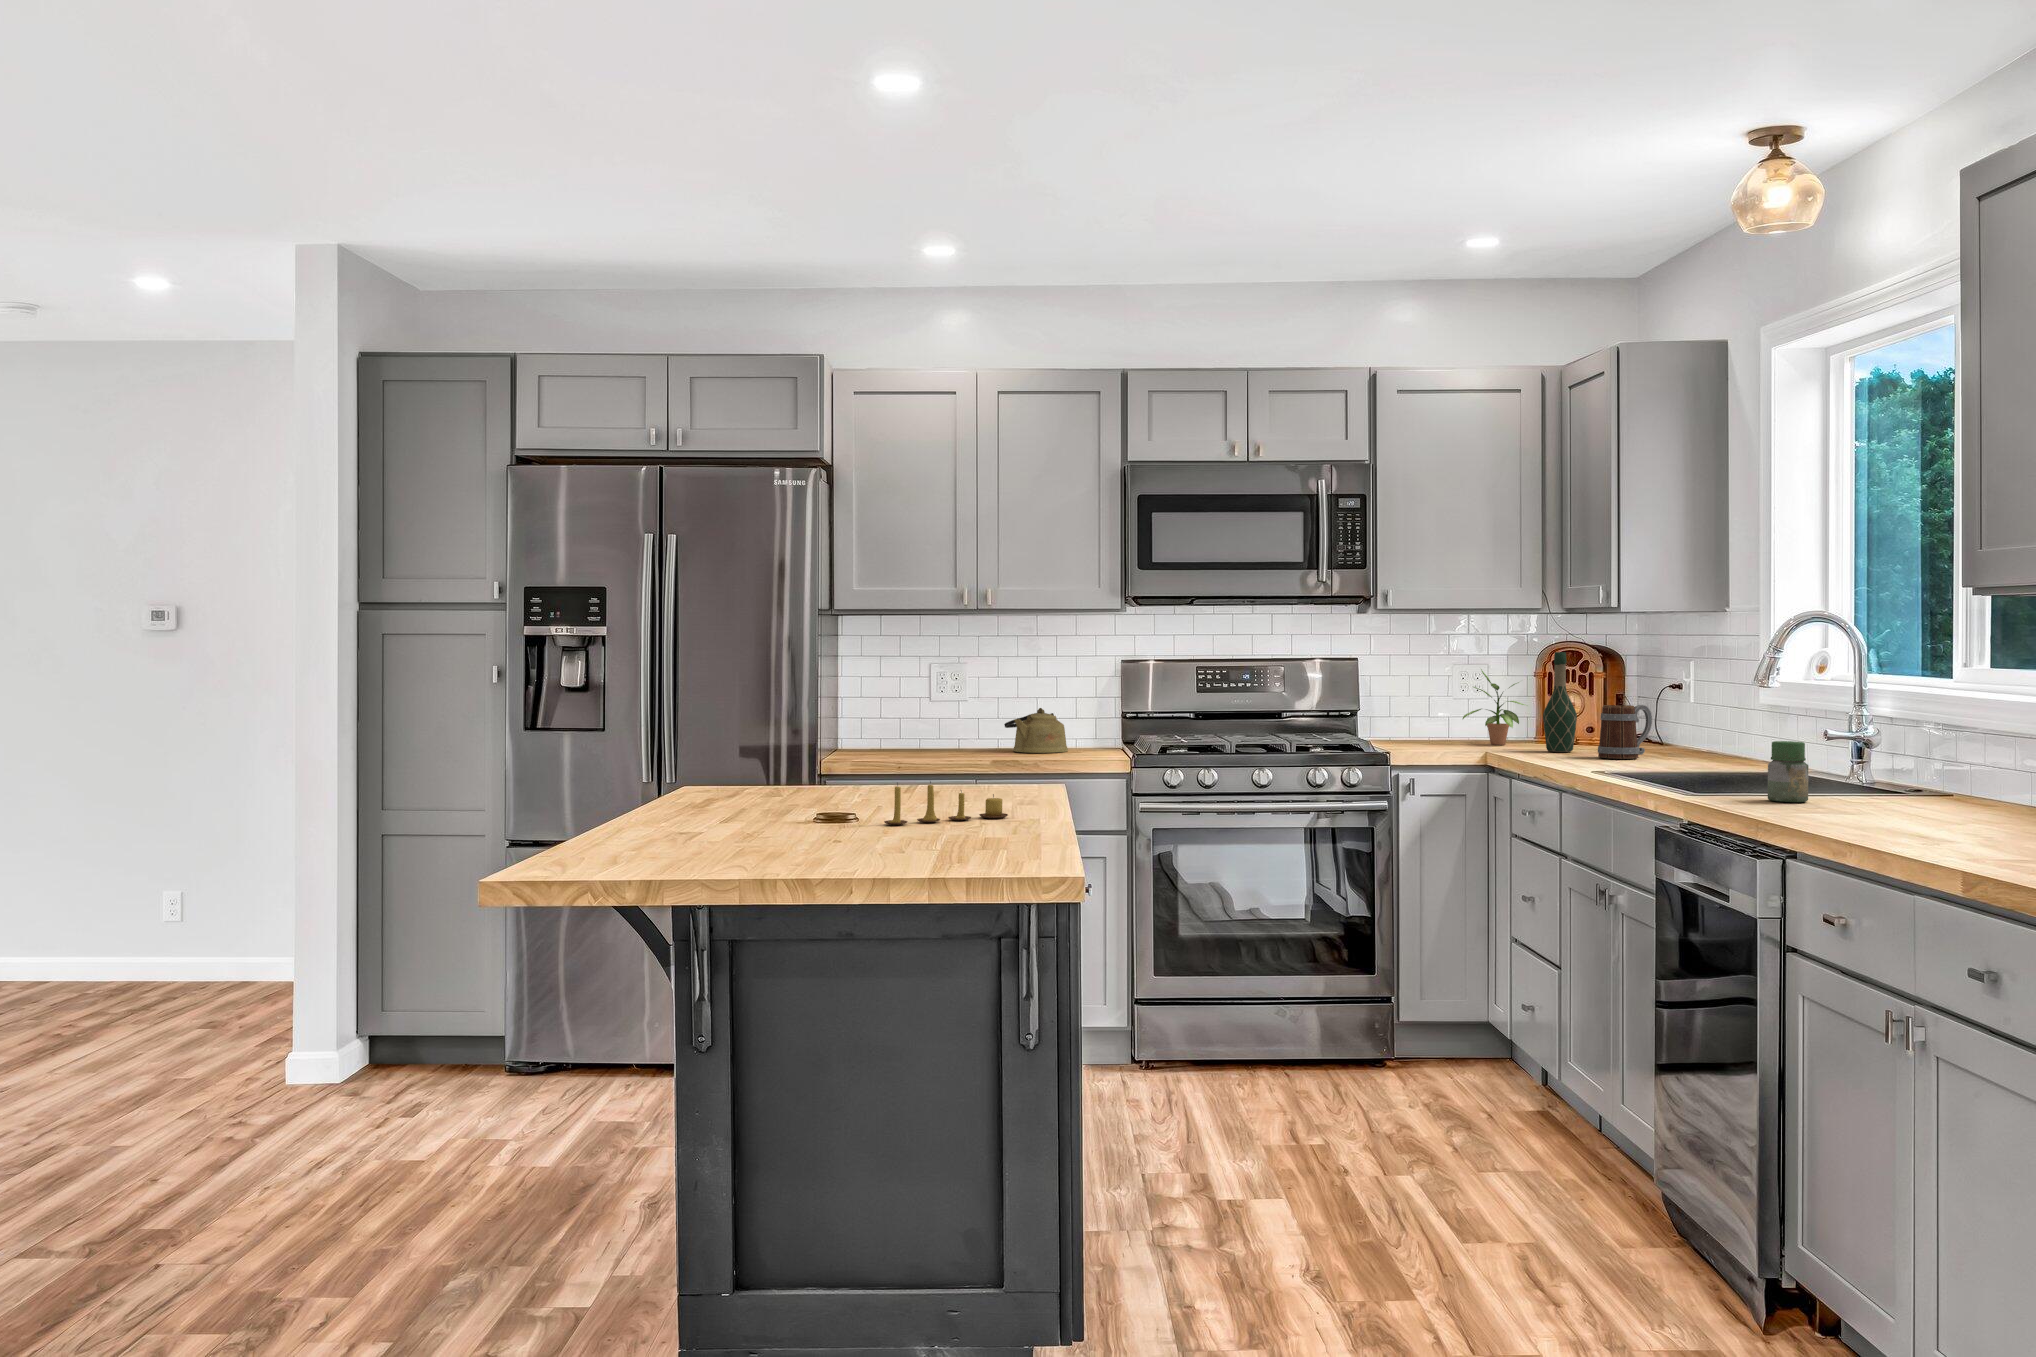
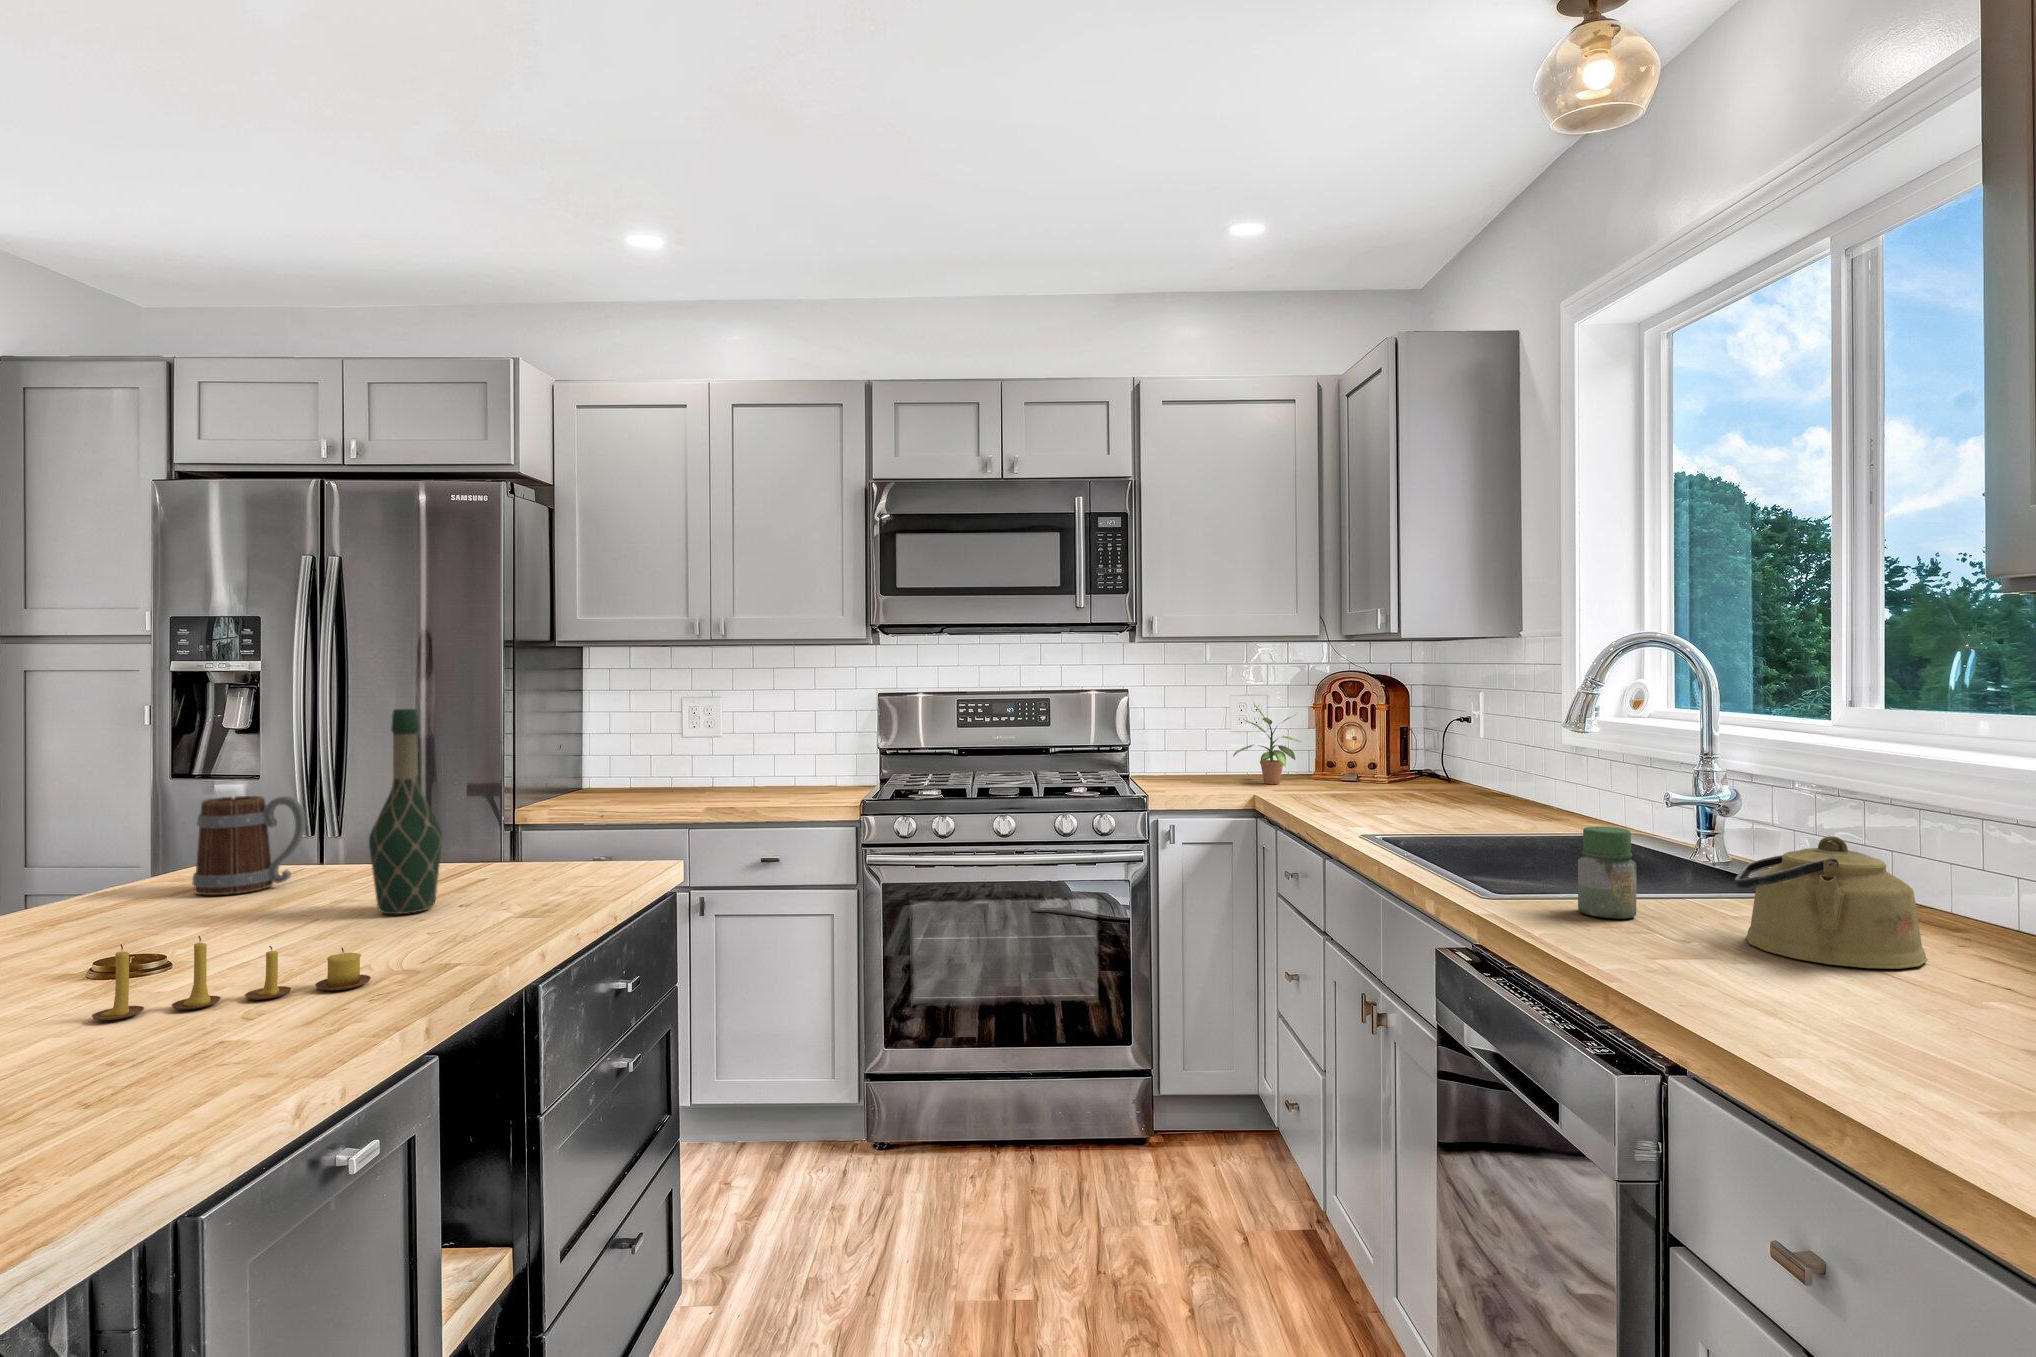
wine bottle: present [1543,652,1577,752] -> present [369,709,443,914]
mug: present [1598,705,1652,759] -> present [192,796,306,895]
kettle: present [1004,708,1068,753] -> present [1735,836,1928,969]

